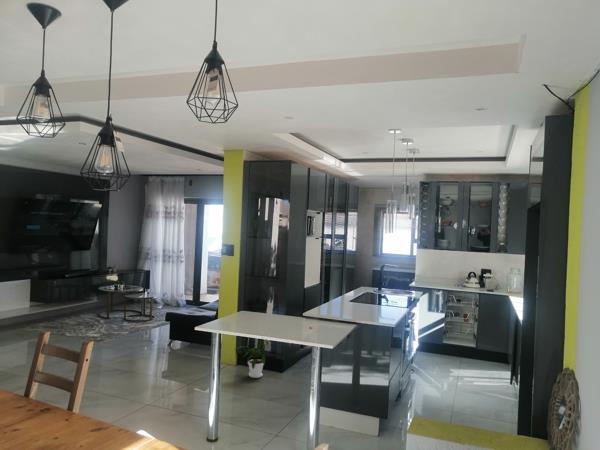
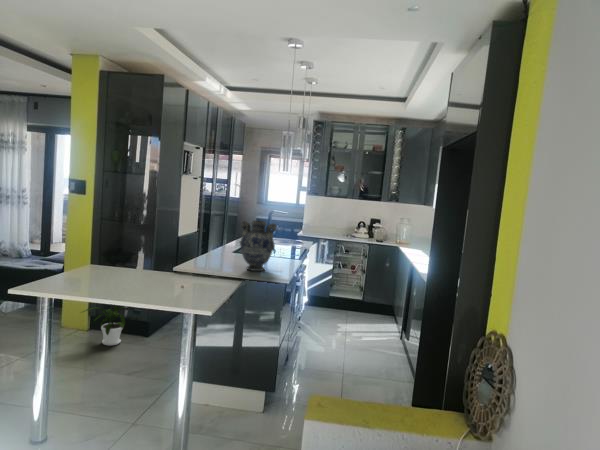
vase: none [357,277,386,317] -> present [240,221,277,271]

